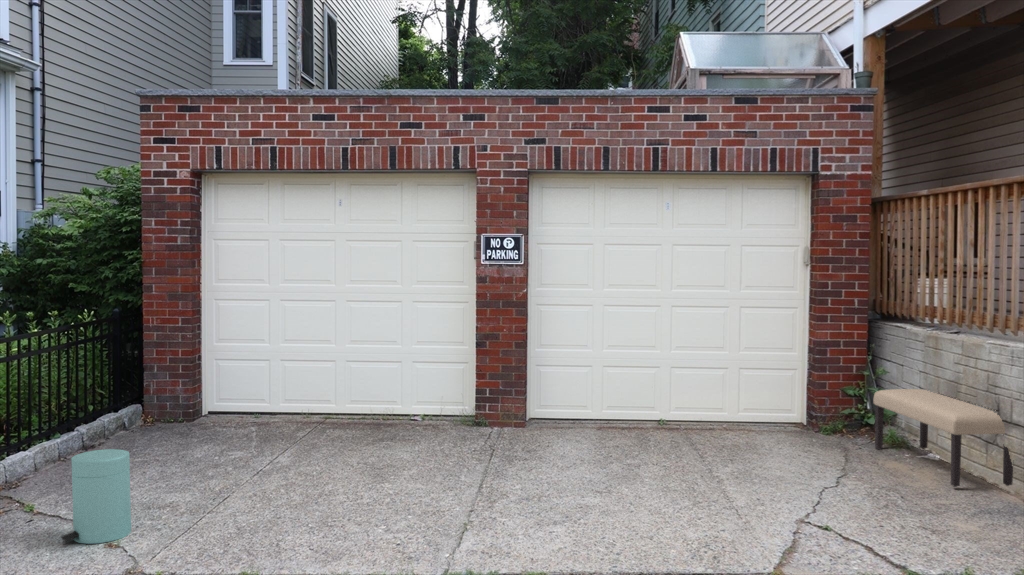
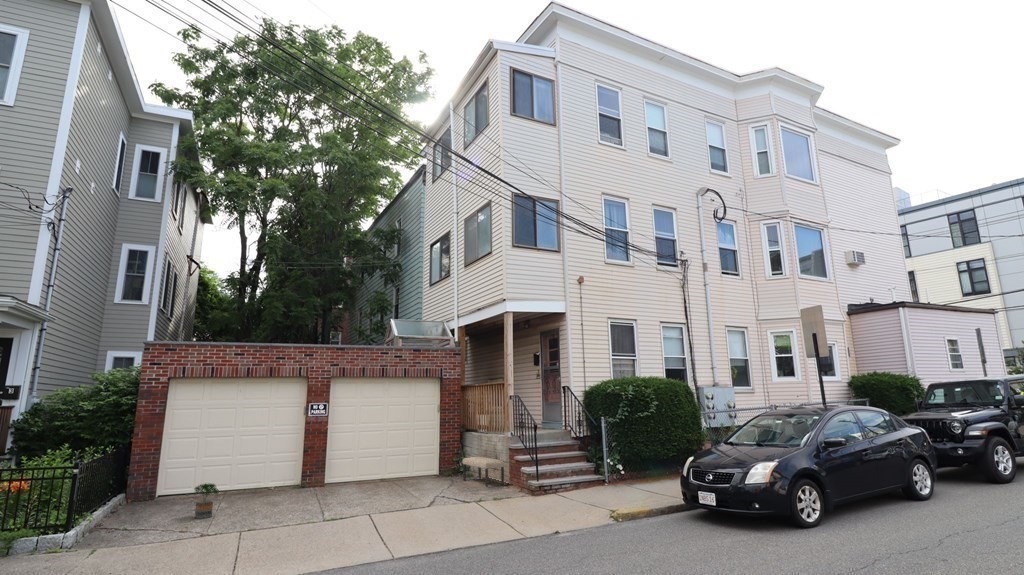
potted tree: none [202,409,257,490] -> present [195,484,219,519]
trash can: present [61,449,131,544] -> none [151,498,182,537]

